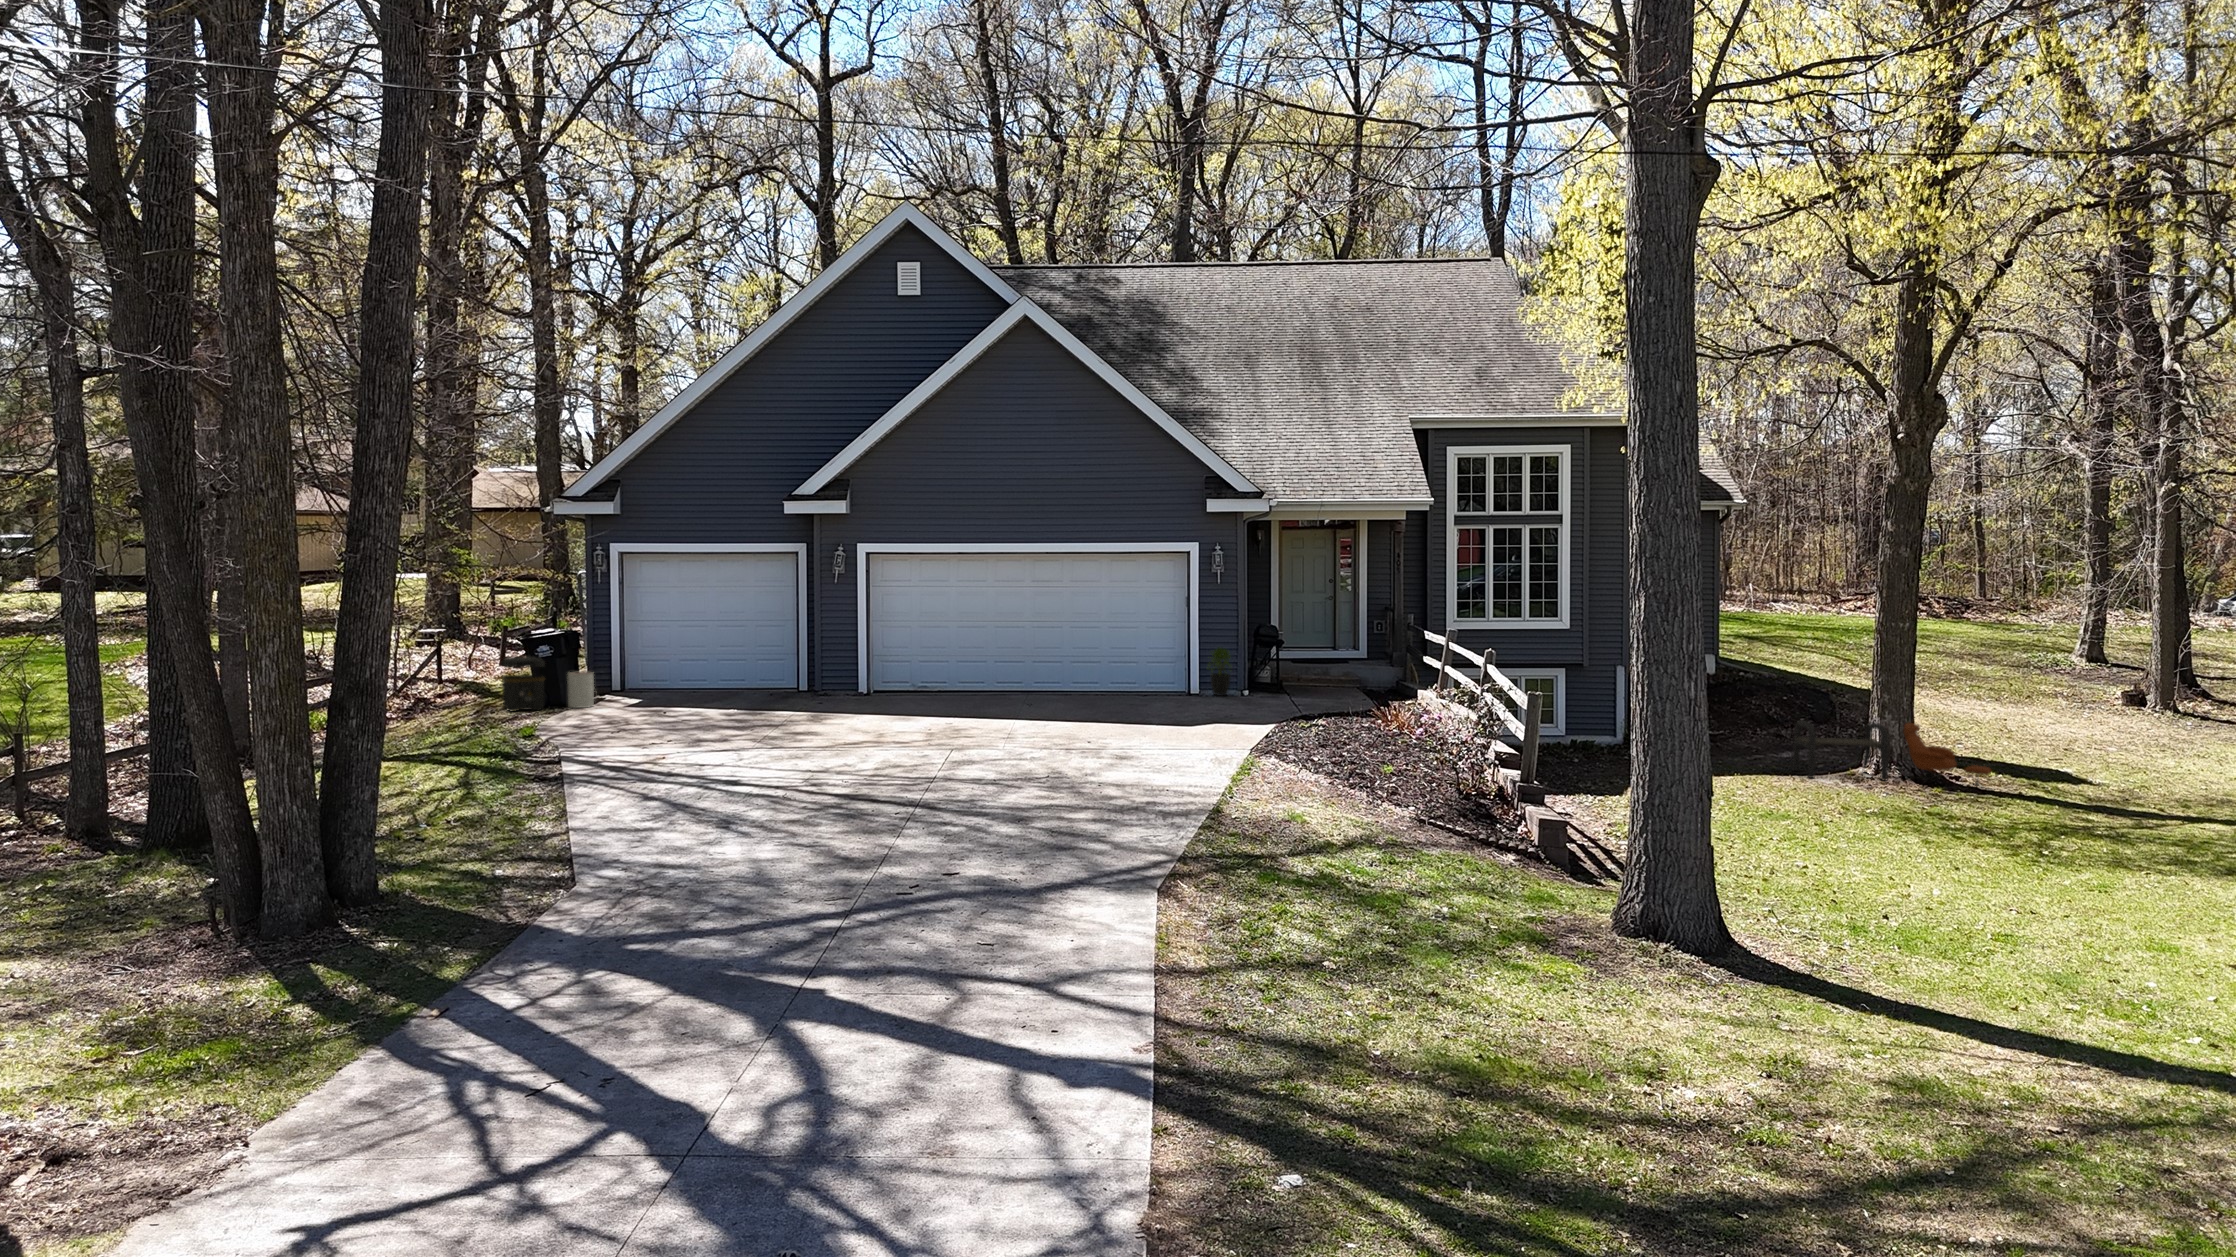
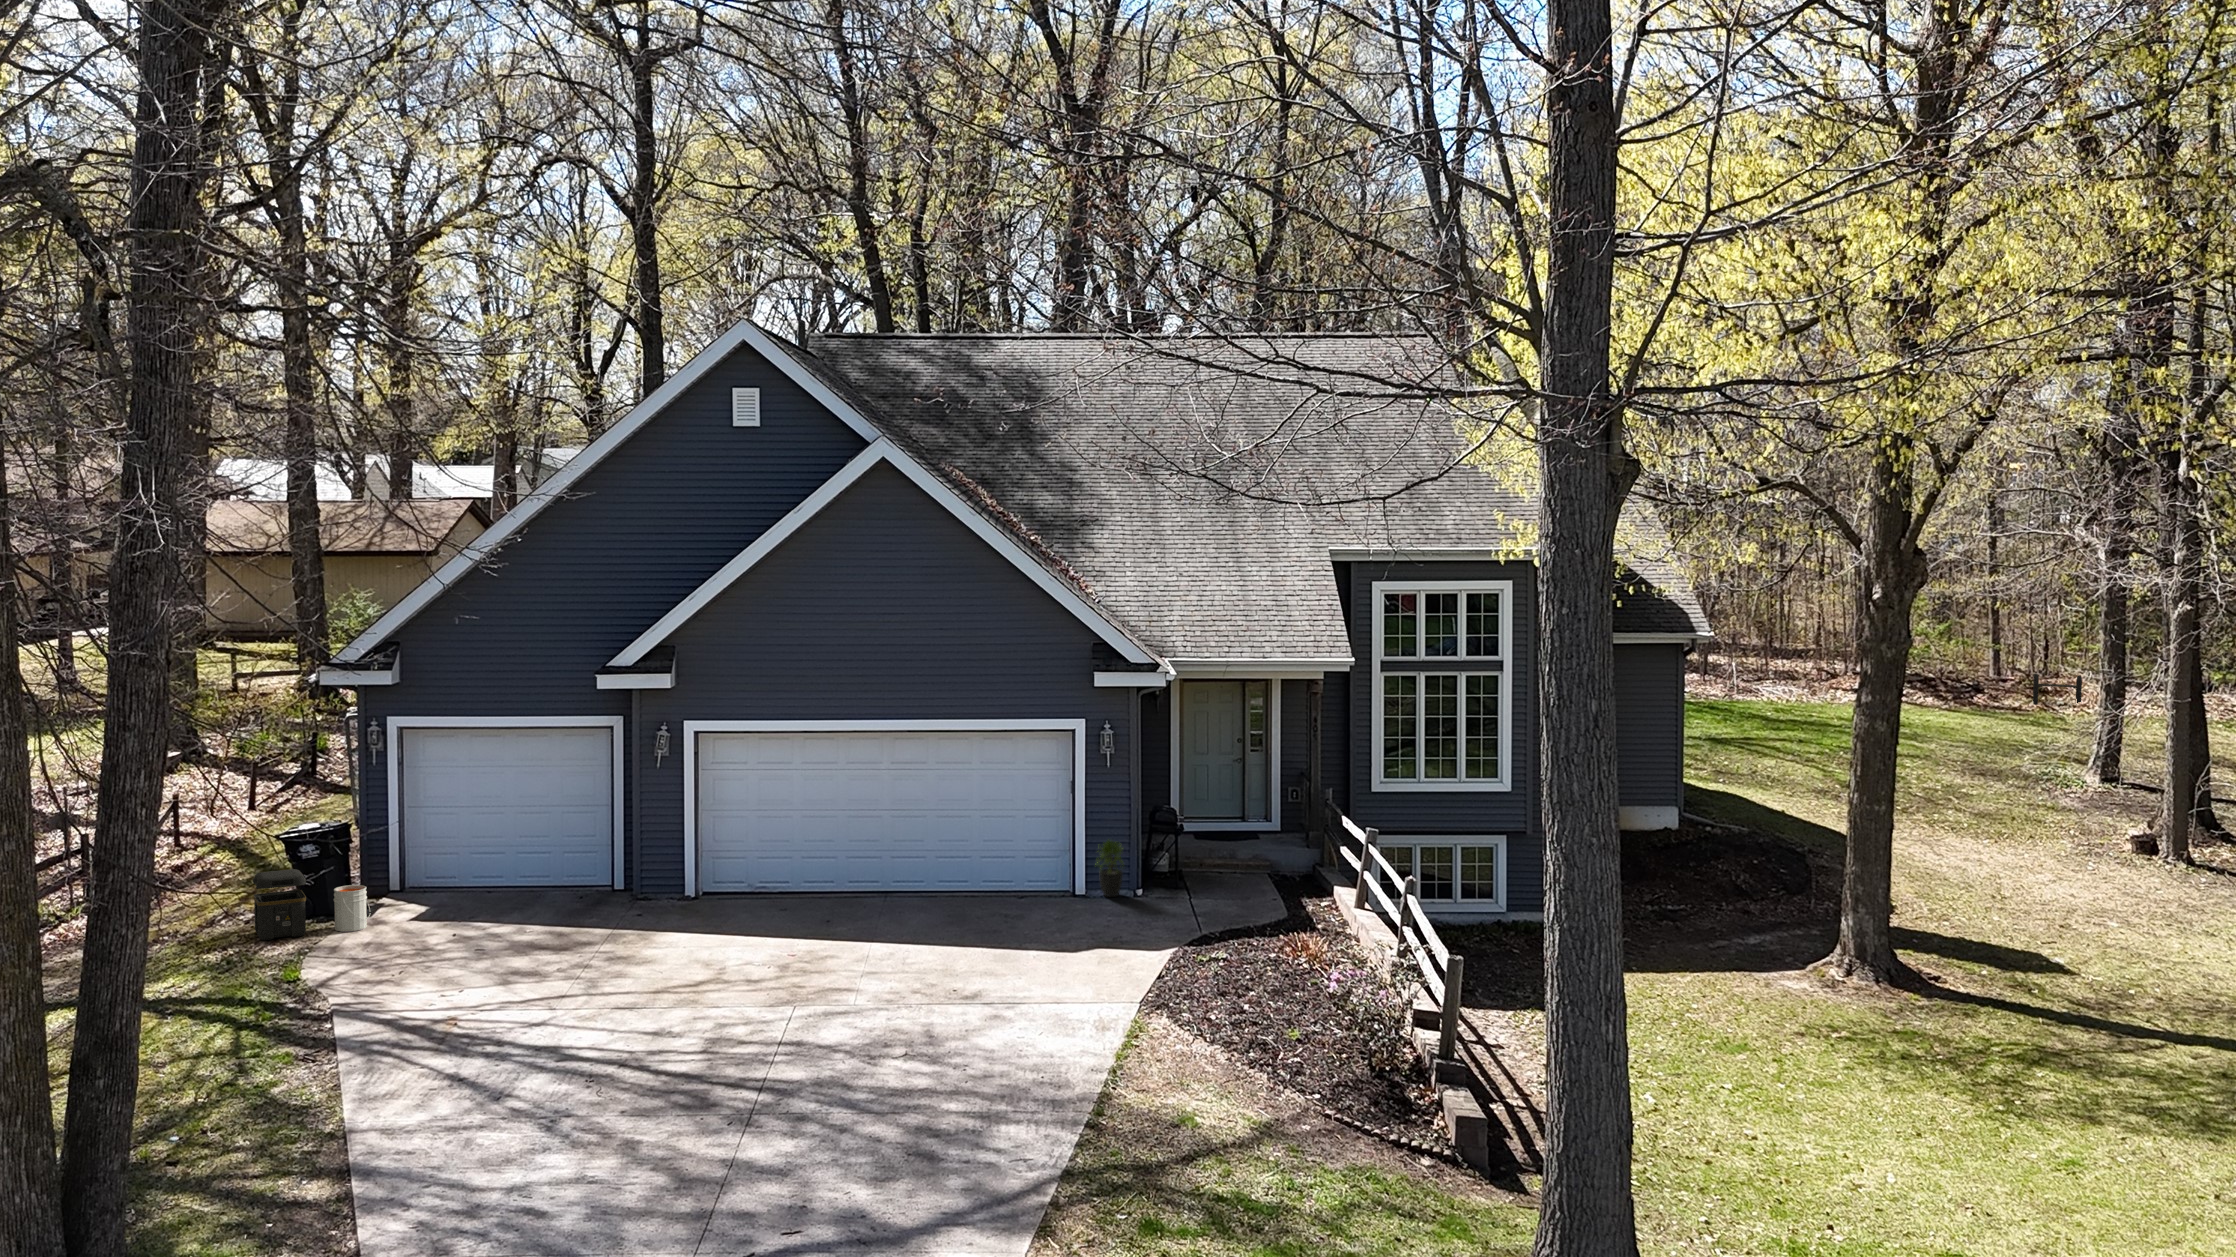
bench: present [1792,720,1889,781] -> present [2033,674,2082,704]
lounge chair: present [1903,723,1991,787] -> none [1881,913,1981,996]

